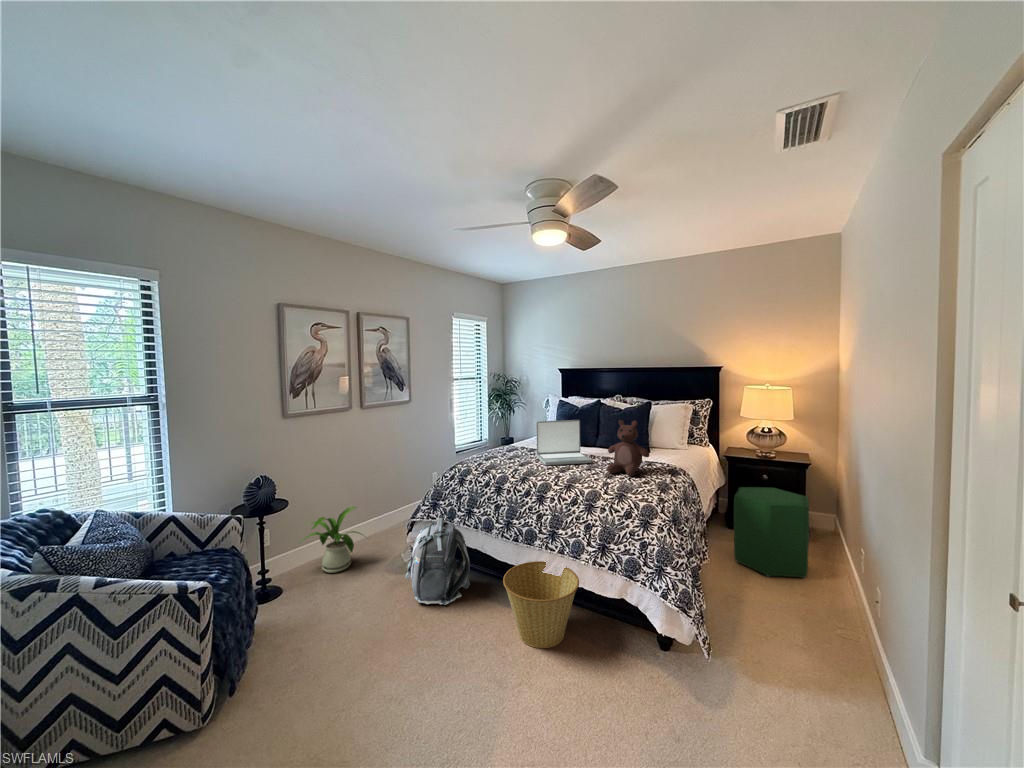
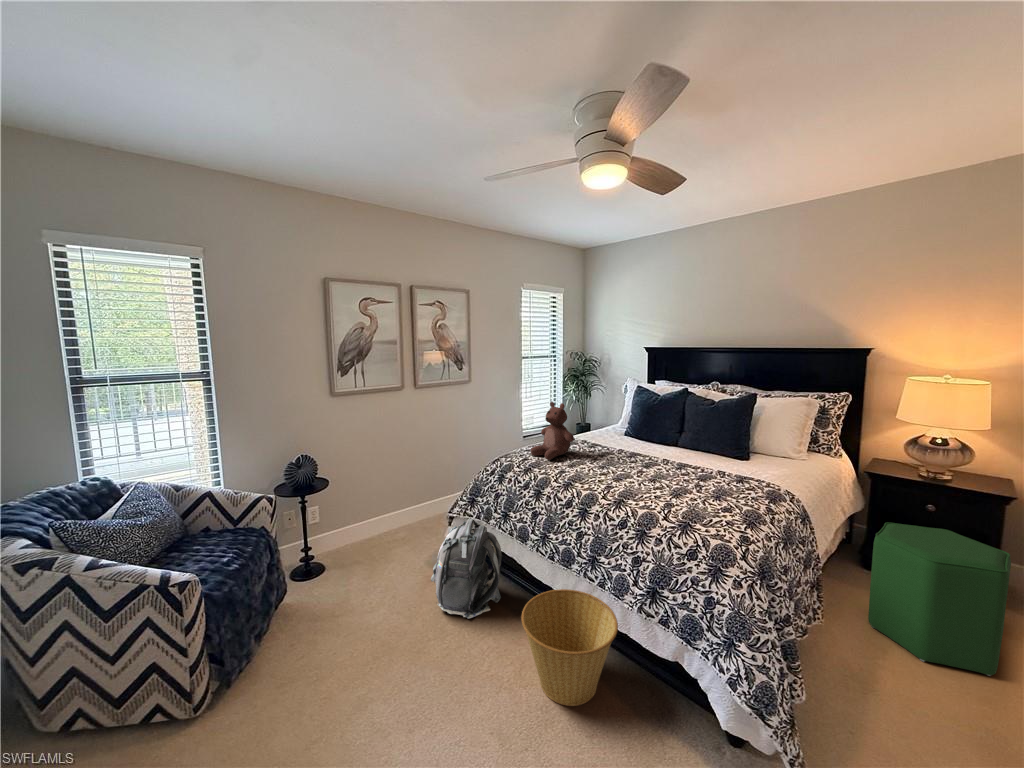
laptop: present [536,420,592,465] -> none [595,413,662,470]
teddy bear: present [607,420,649,476] -> present [531,402,574,460]
house plant: present [303,507,361,573] -> none [343,492,412,557]

